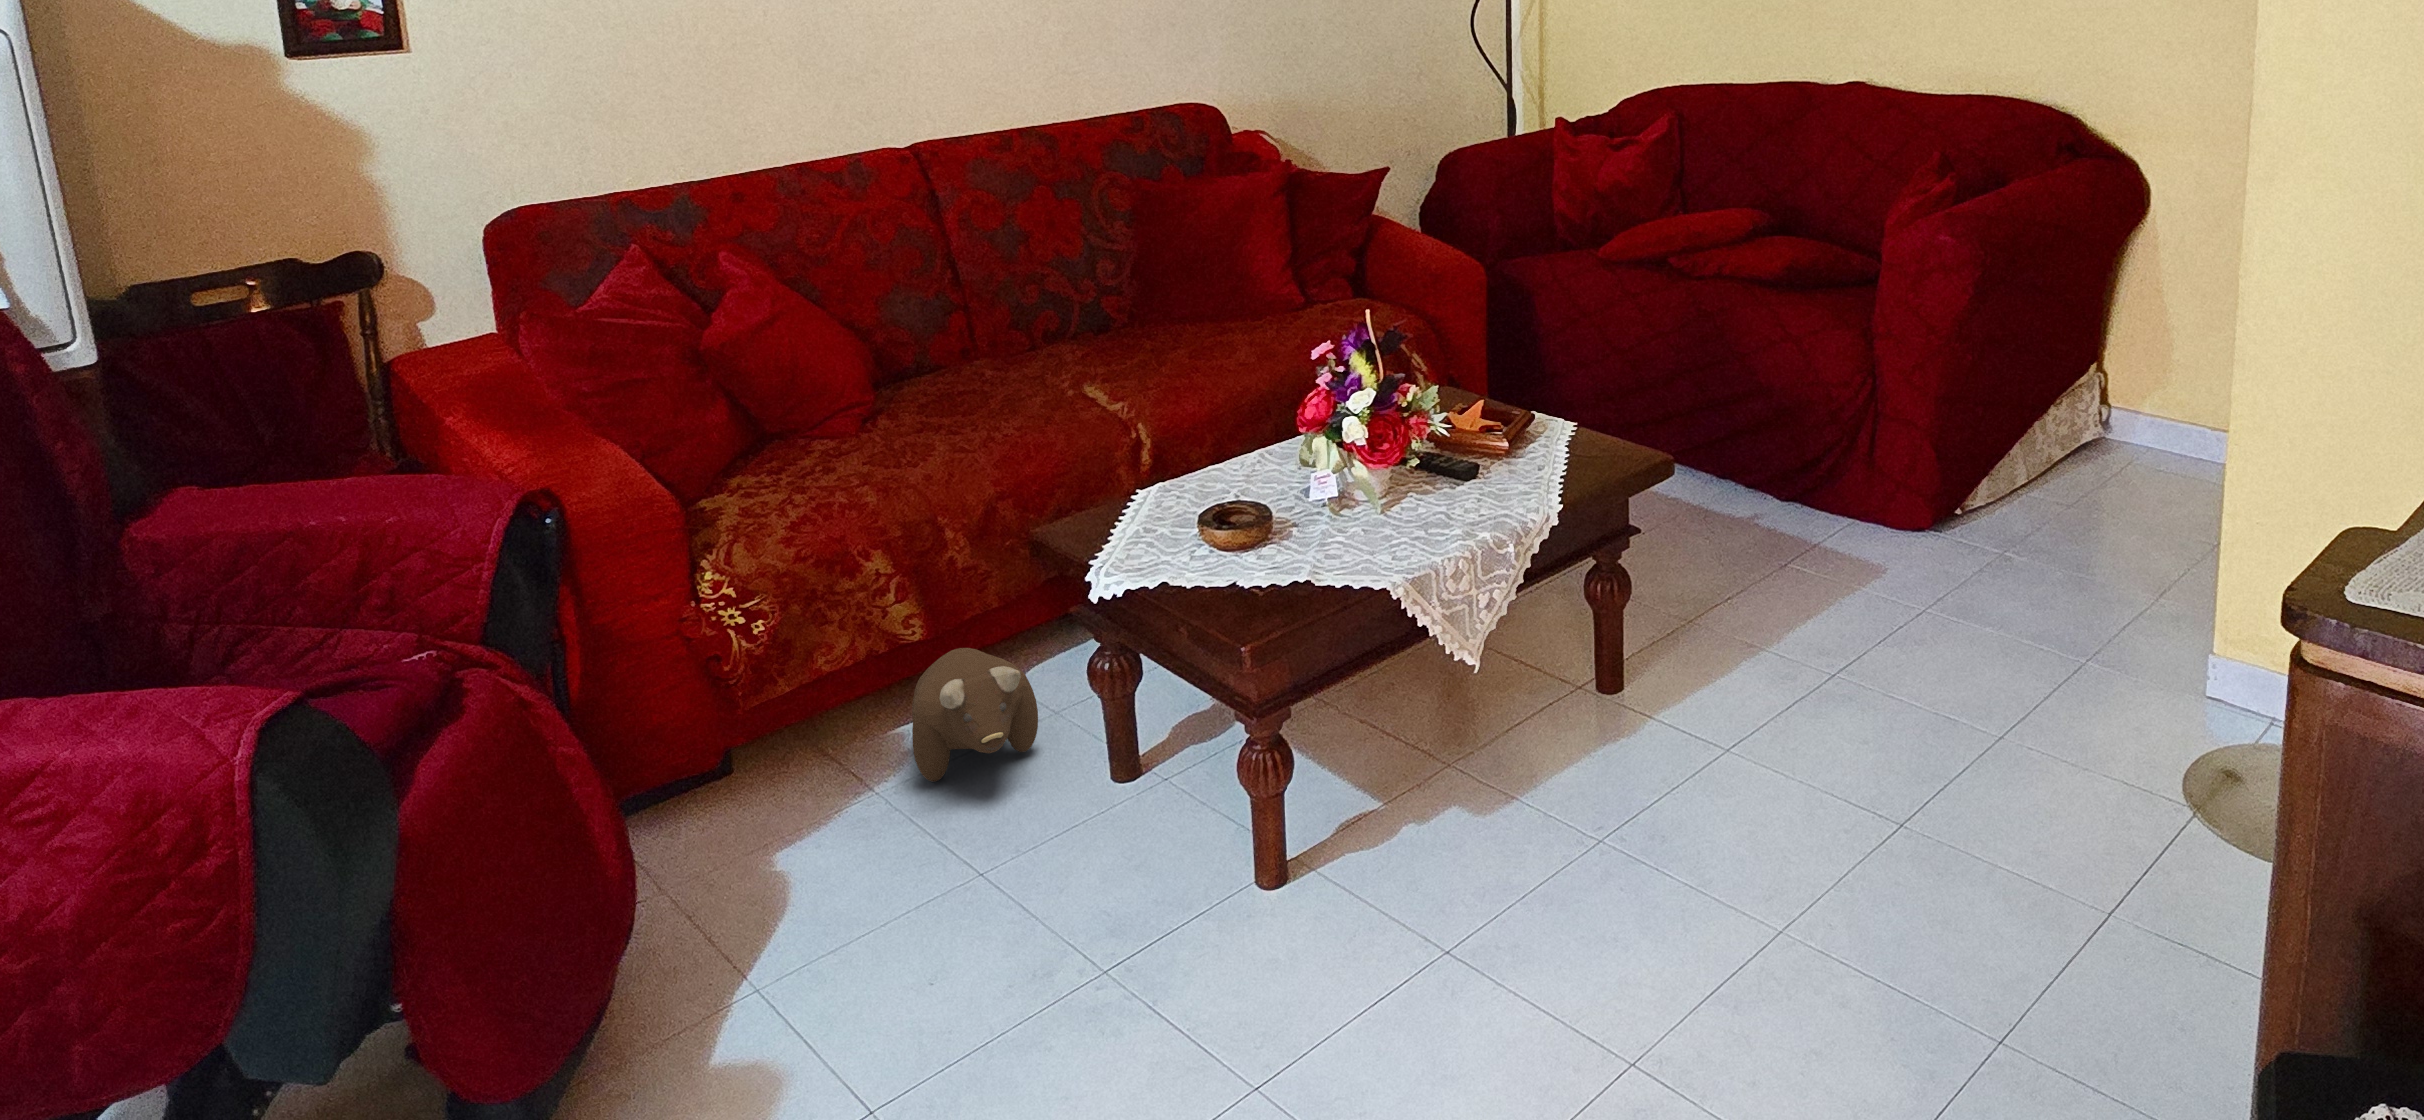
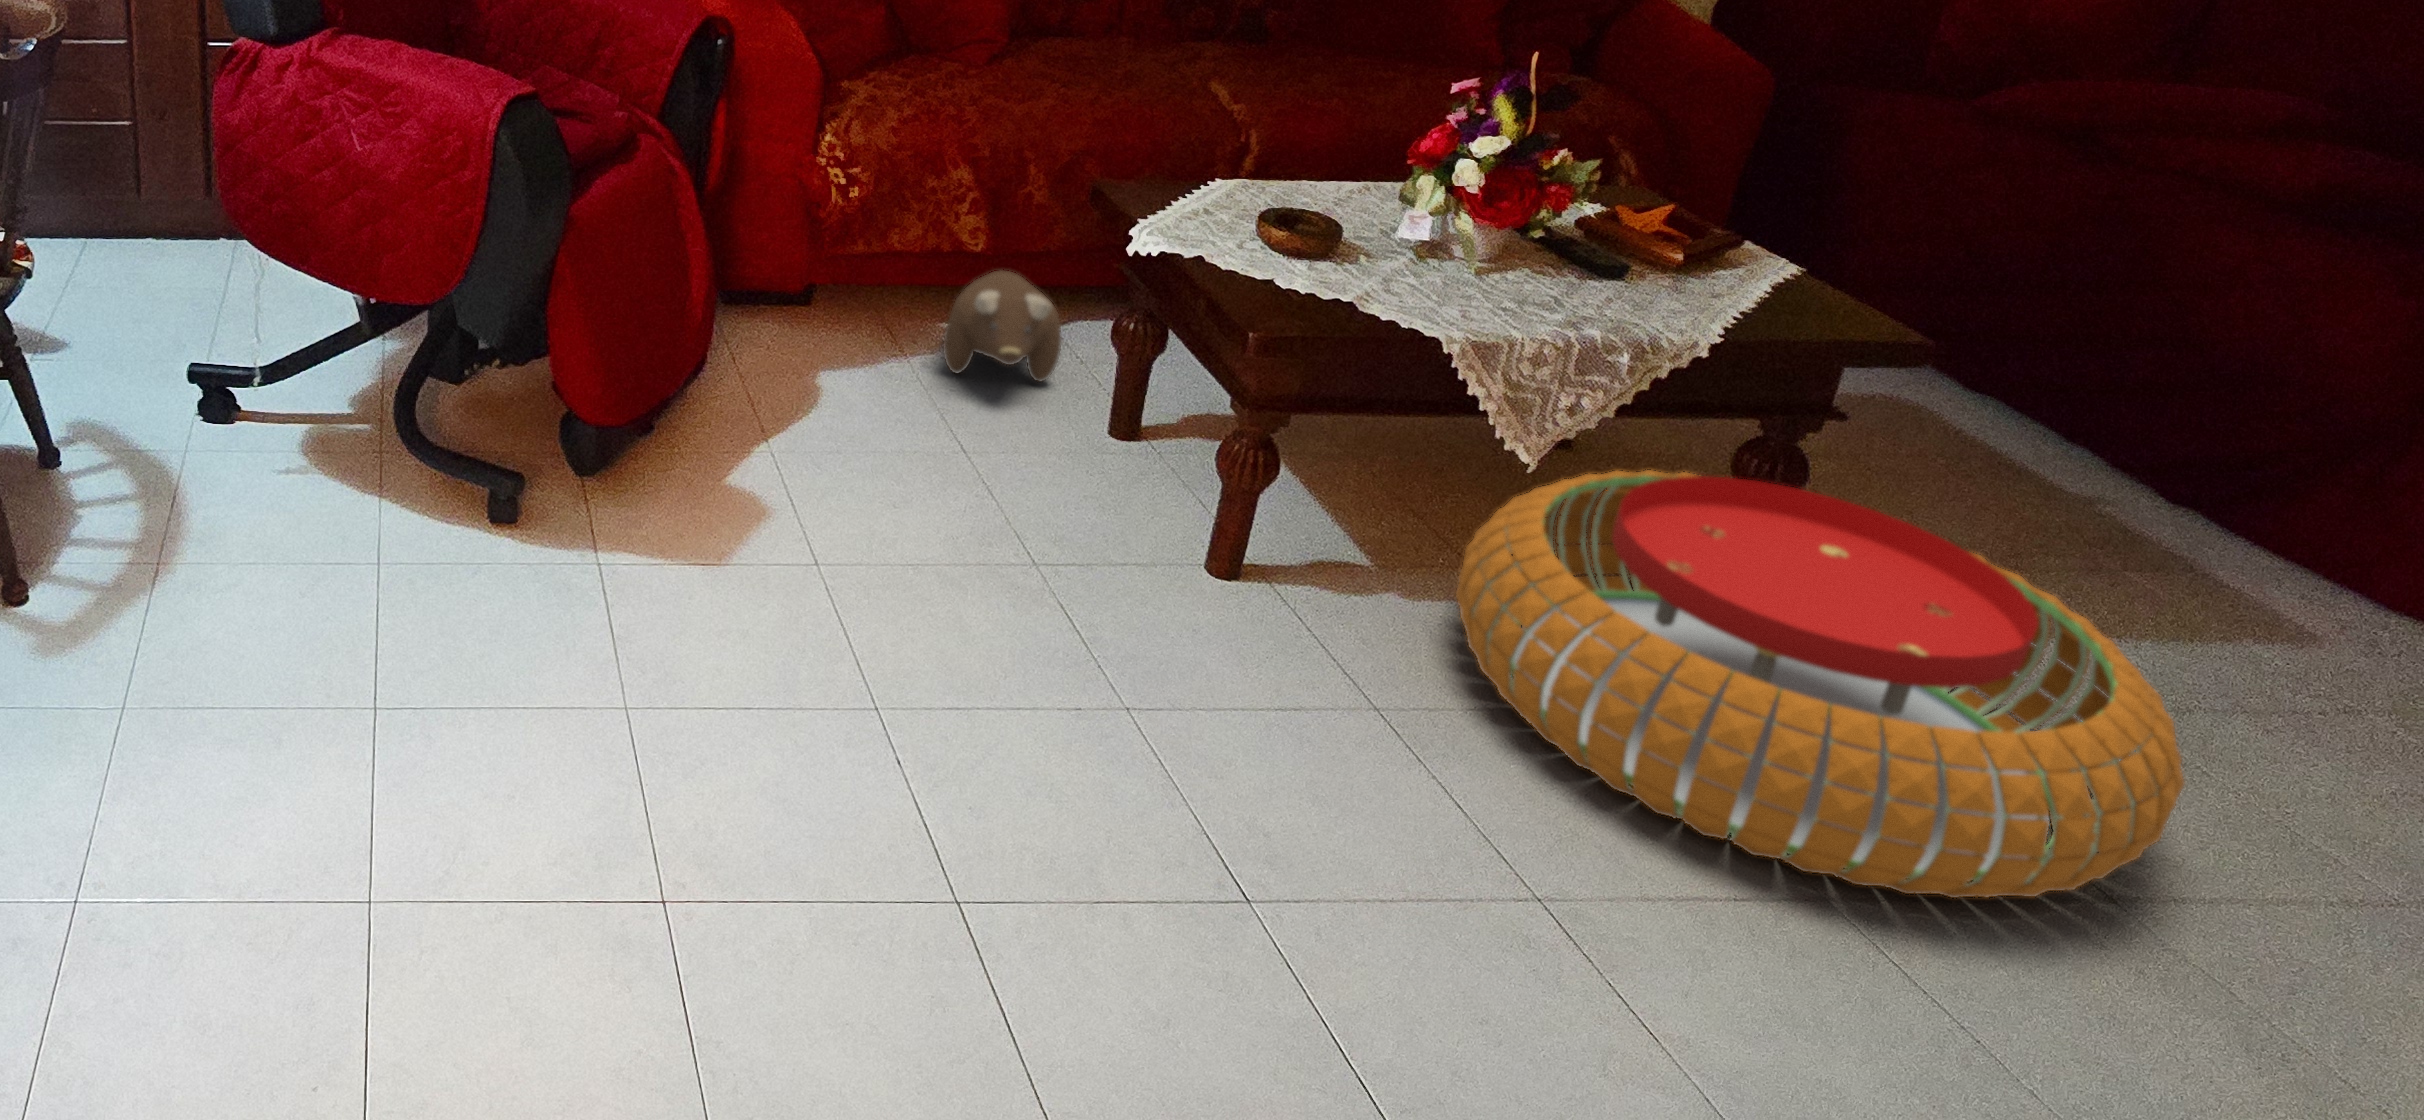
pouf: none [1451,598,1904,924] -> present [1456,470,2184,898]

